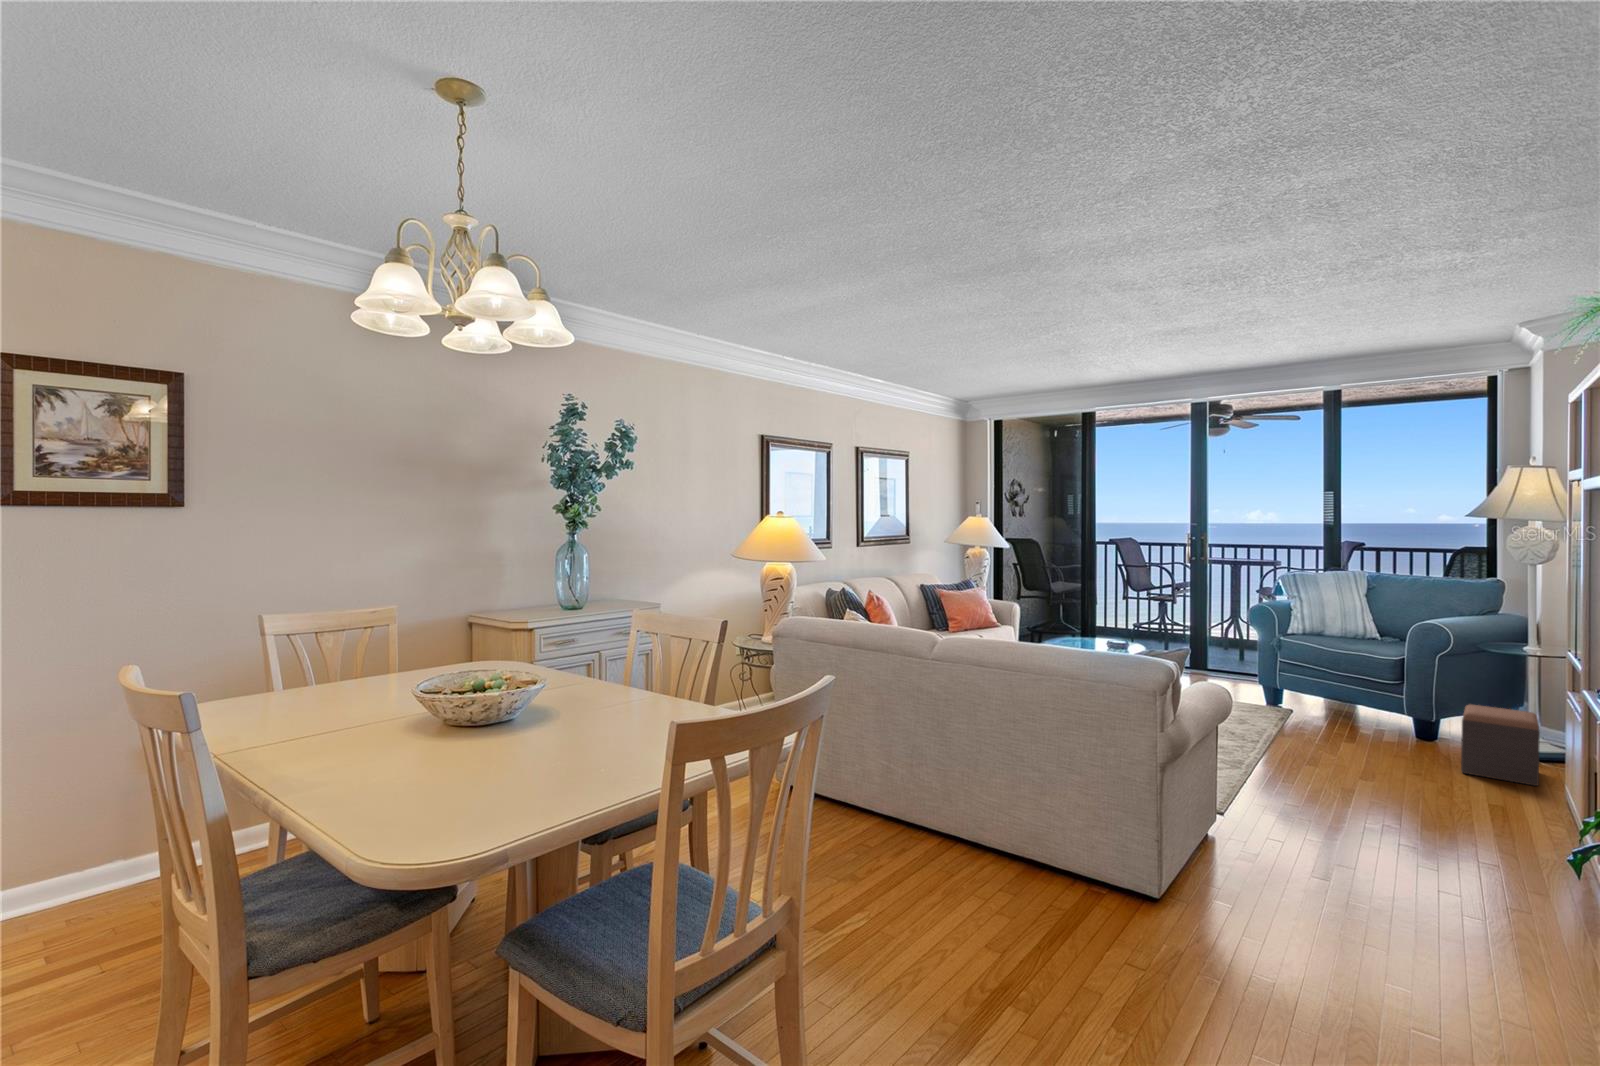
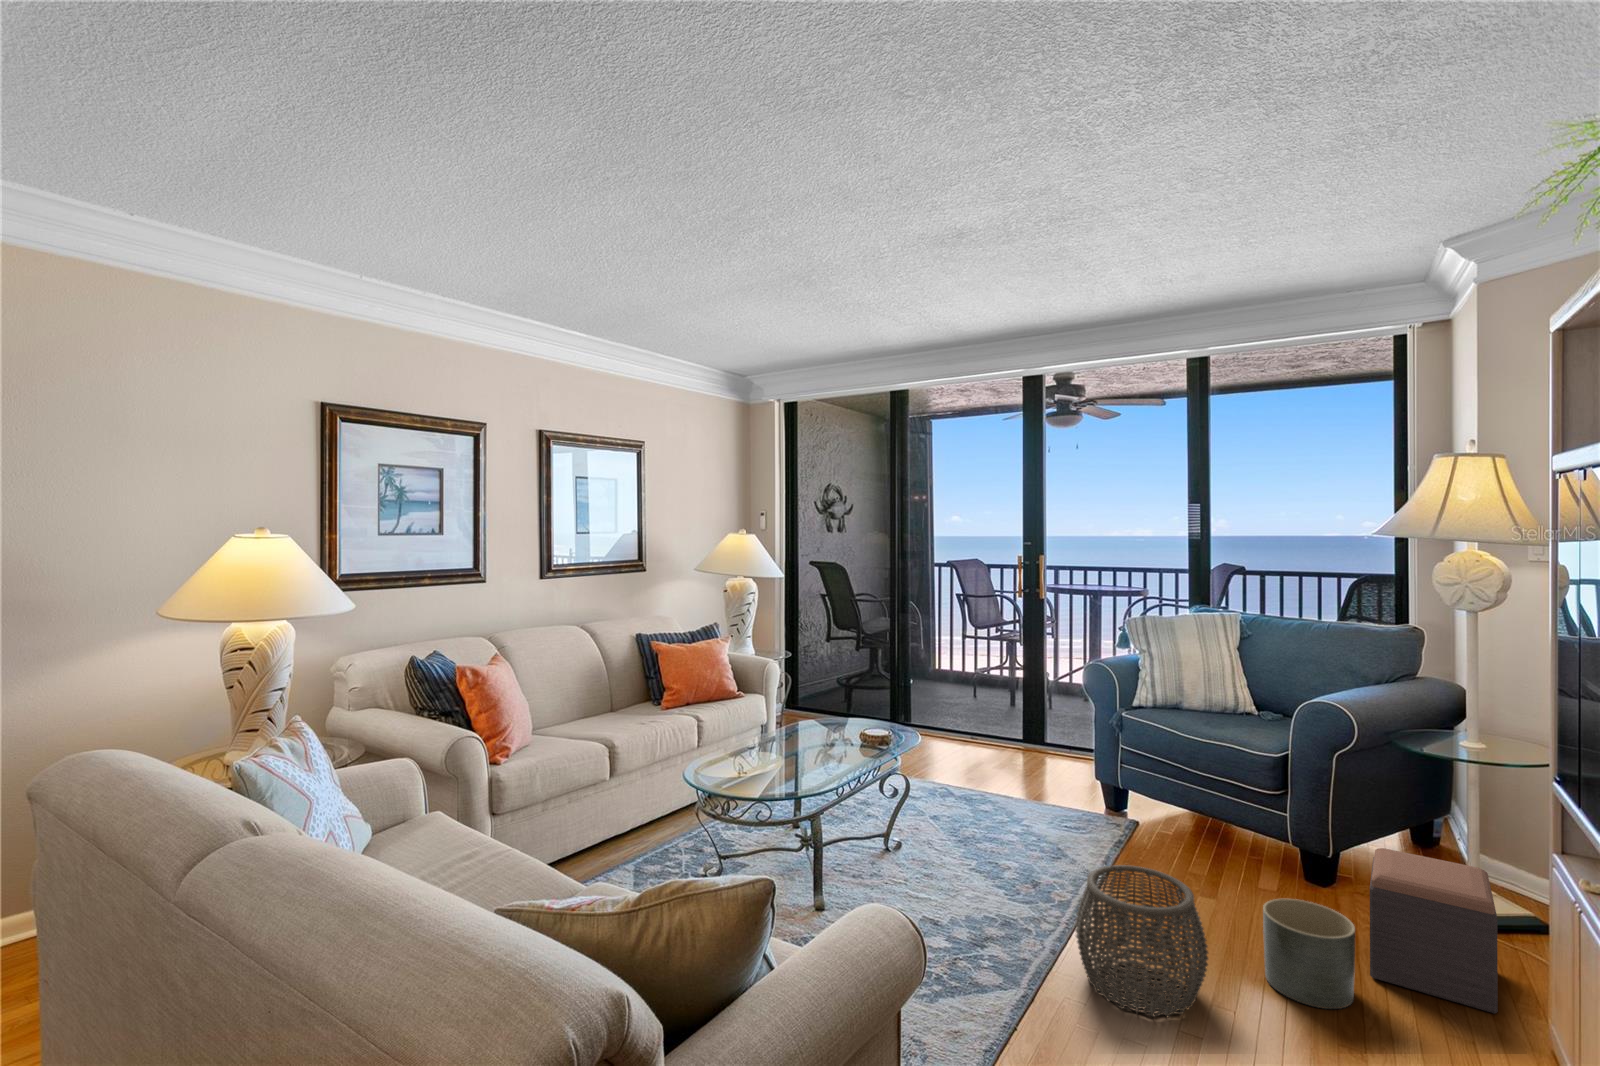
woven basket: none [1279,707,1364,782] -> present [1075,865,1208,1017]
planter: none [1395,729,1453,782] -> present [1263,899,1355,1009]

